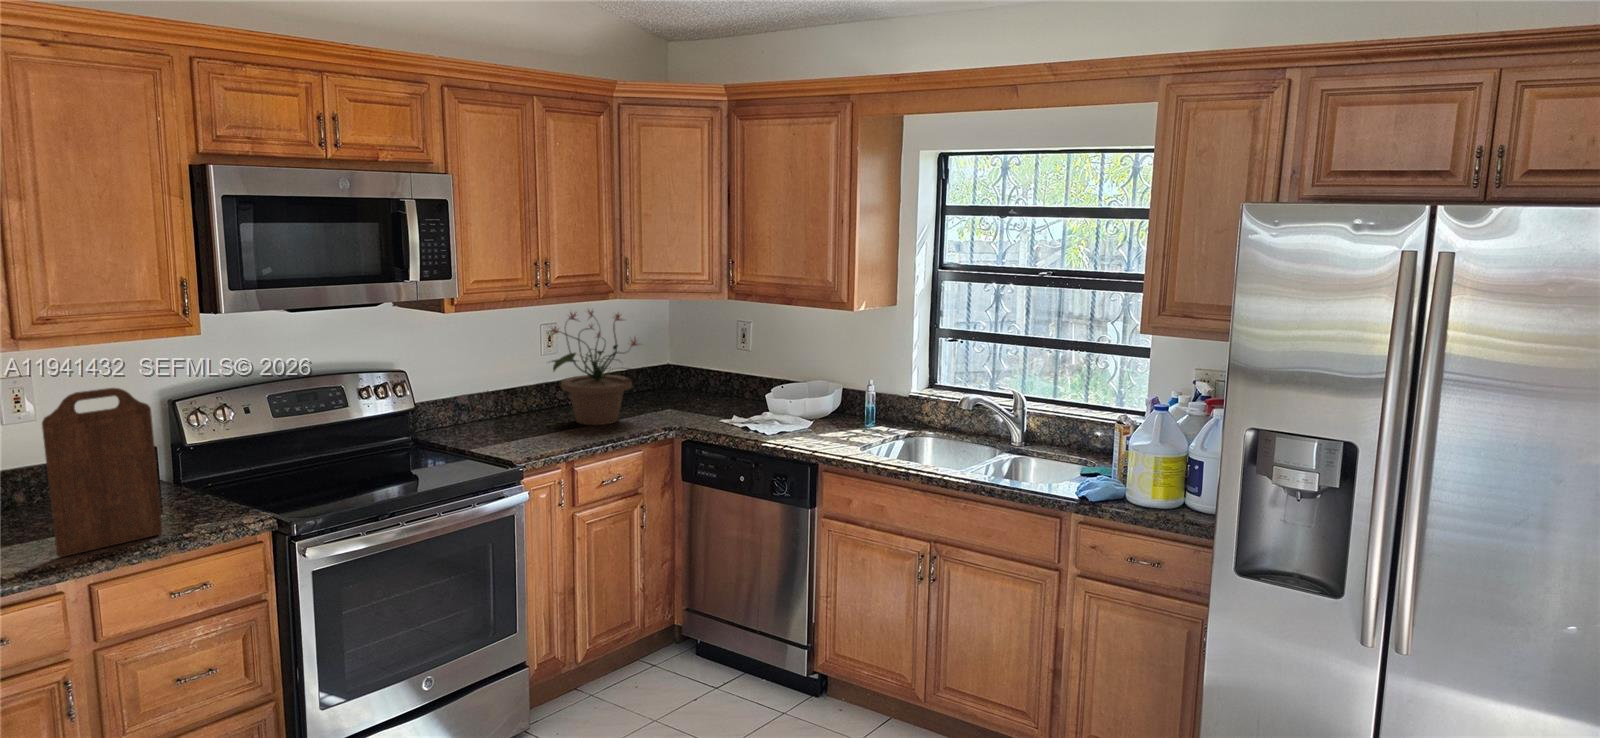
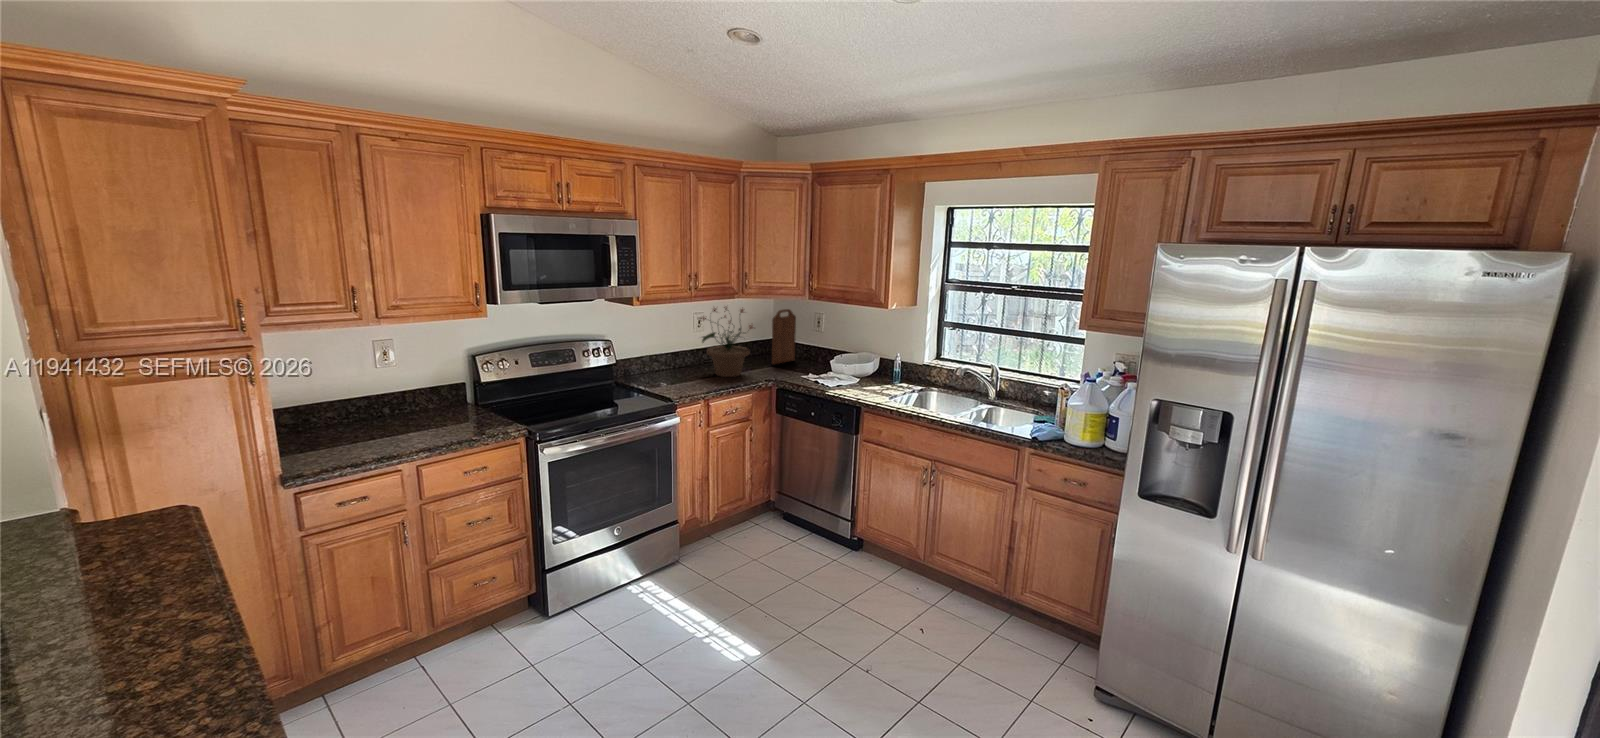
cutting board: present [42,388,162,557] -> present [772,309,796,364]

